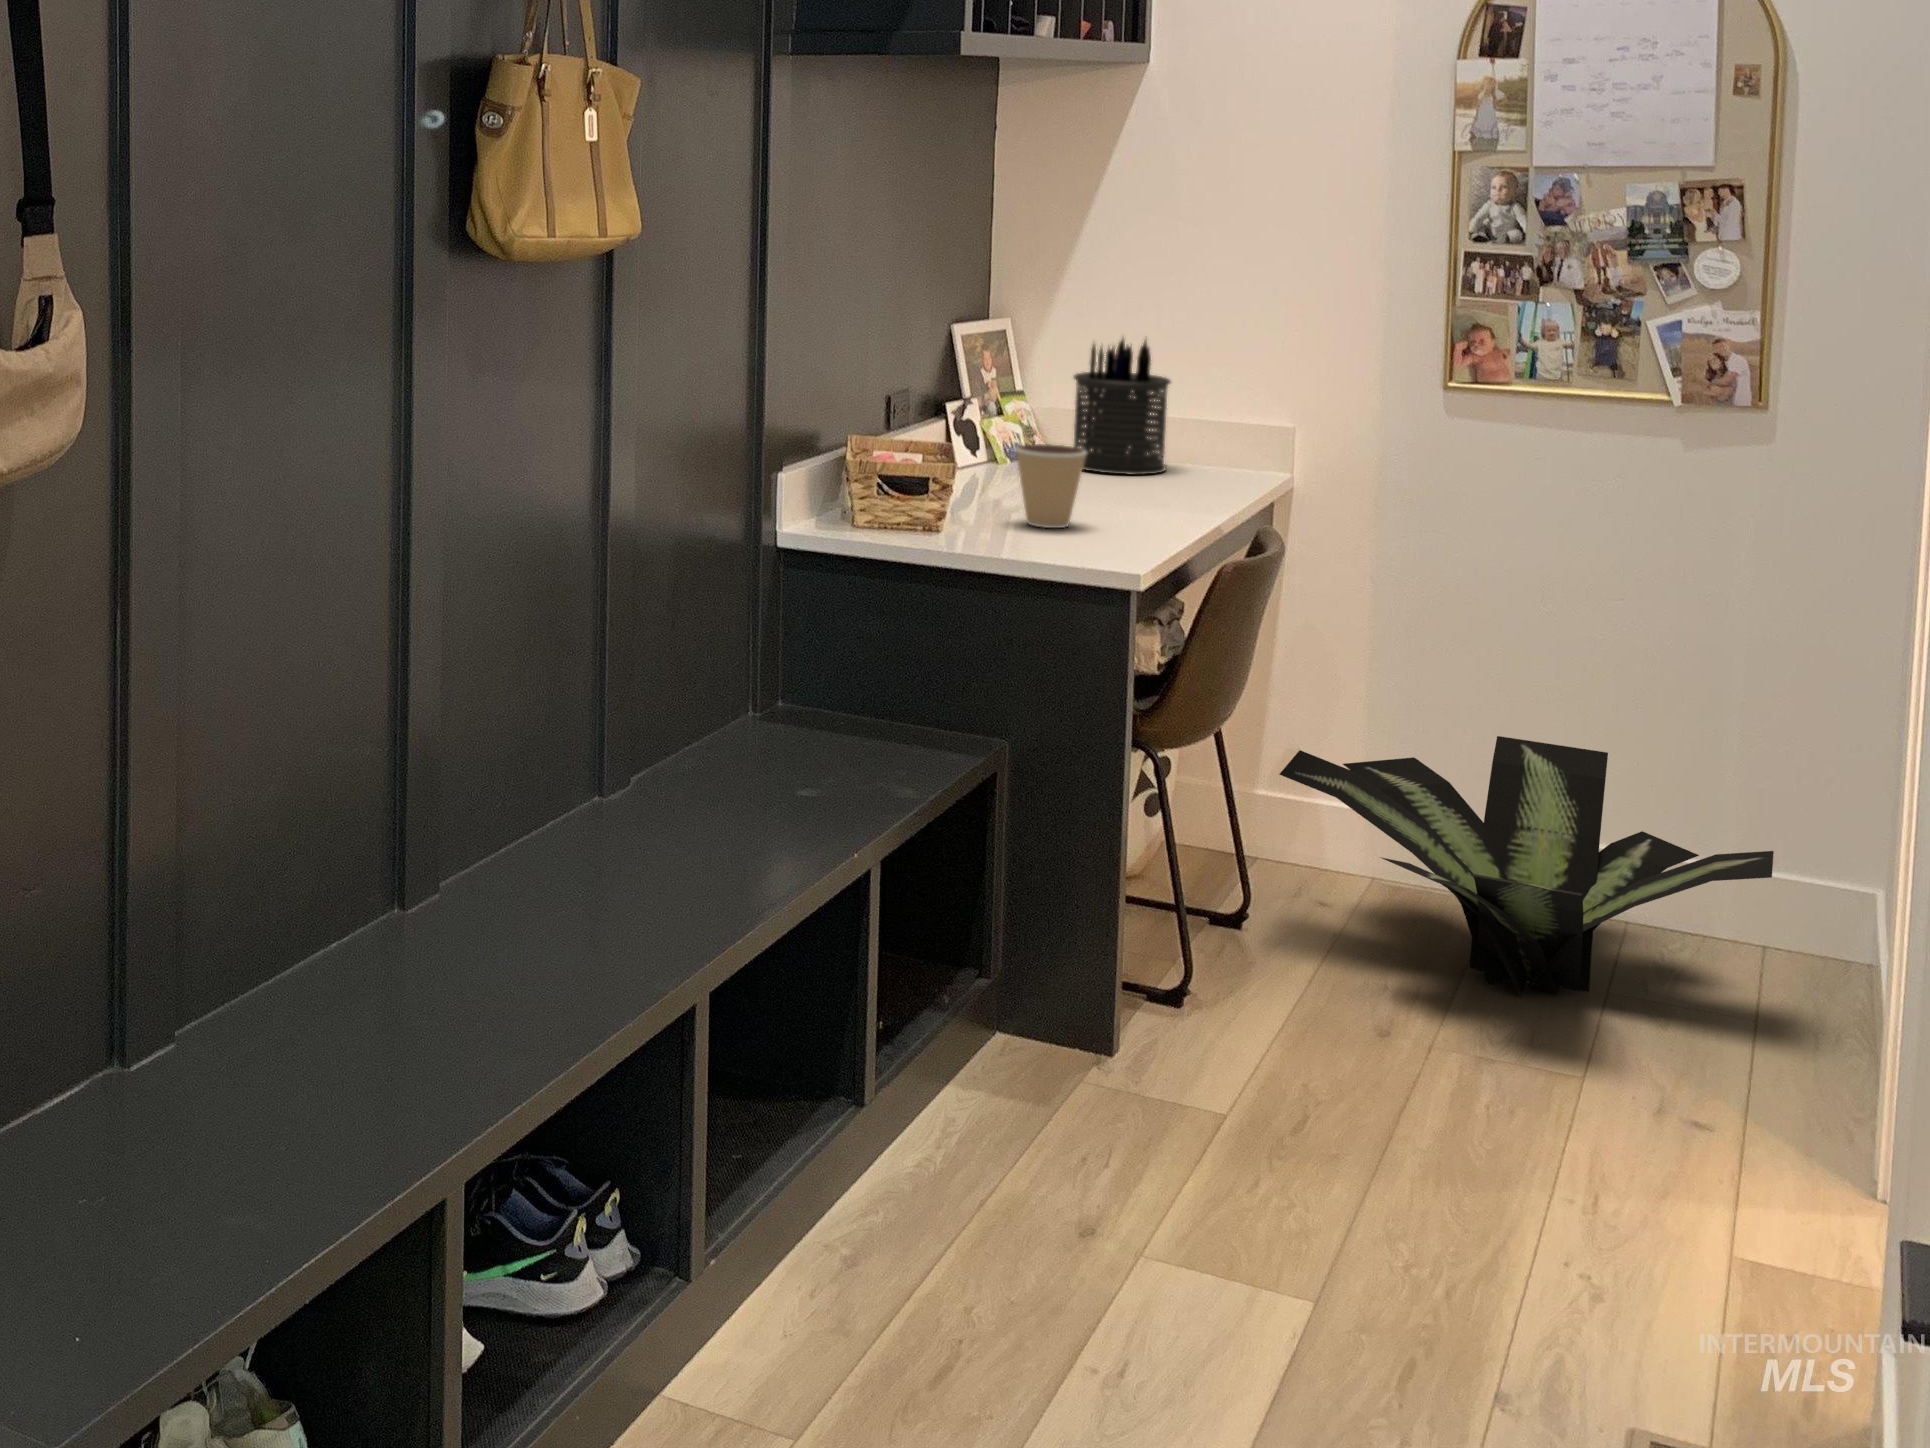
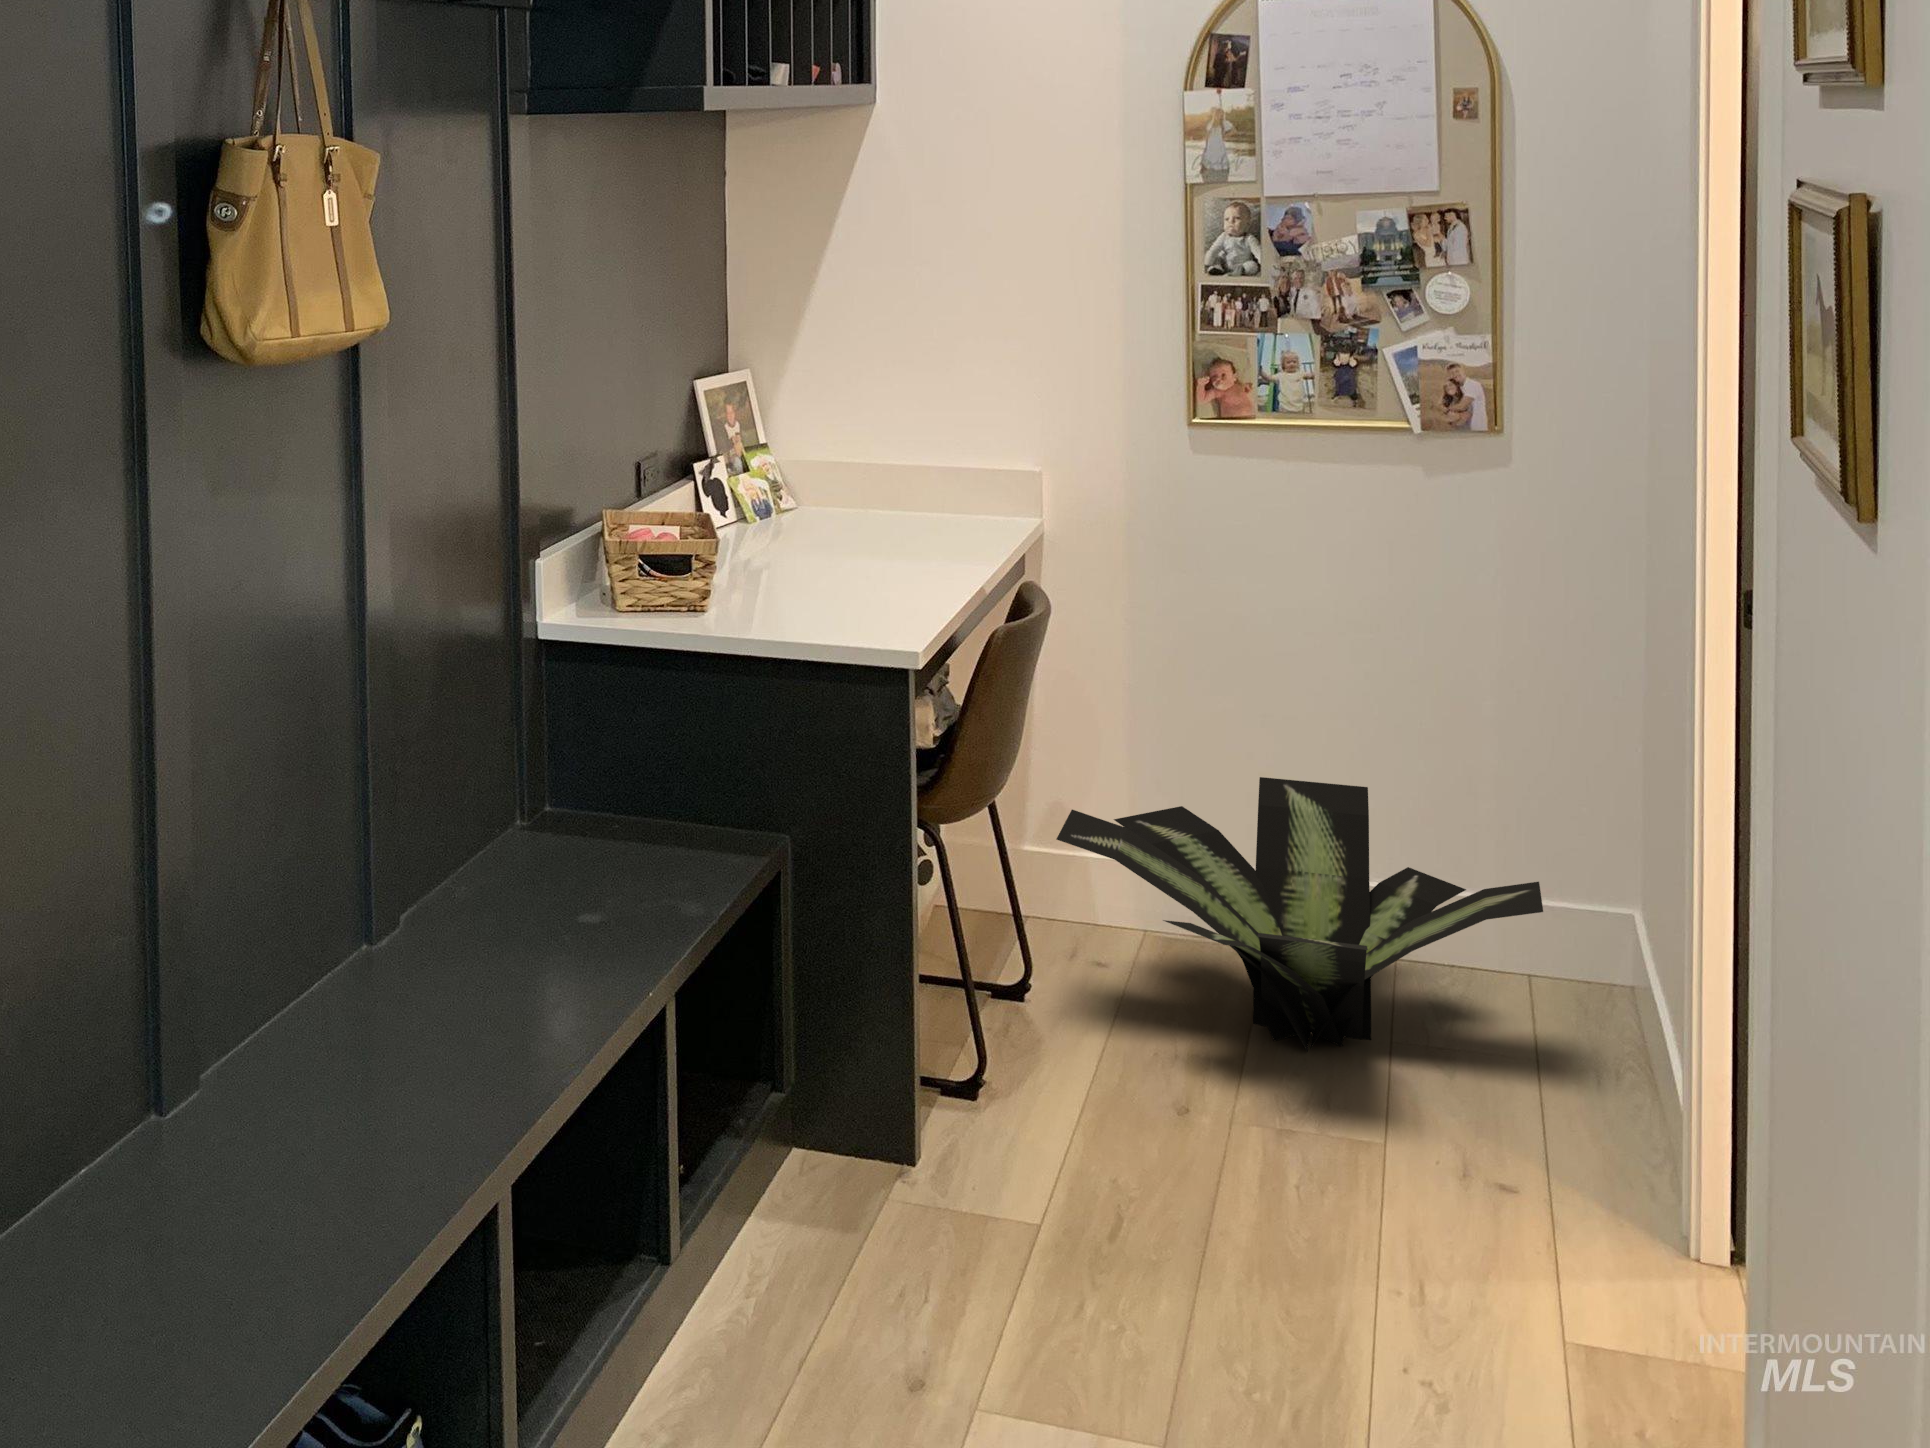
pen holder: present [1074,339,1171,475] -> none [822,386,922,533]
coffee cup: present [1016,444,1087,528] -> none [778,514,852,604]

